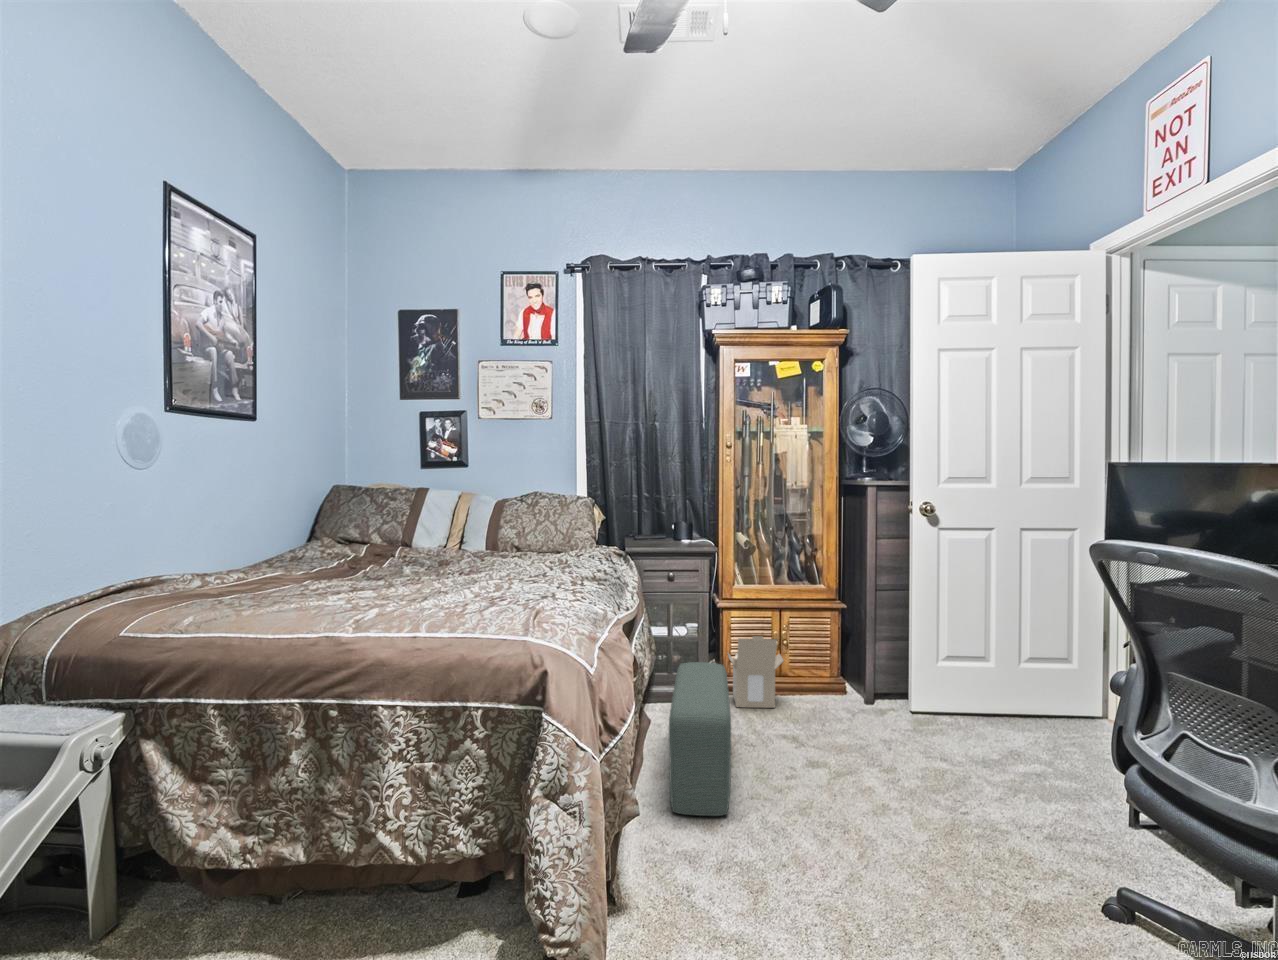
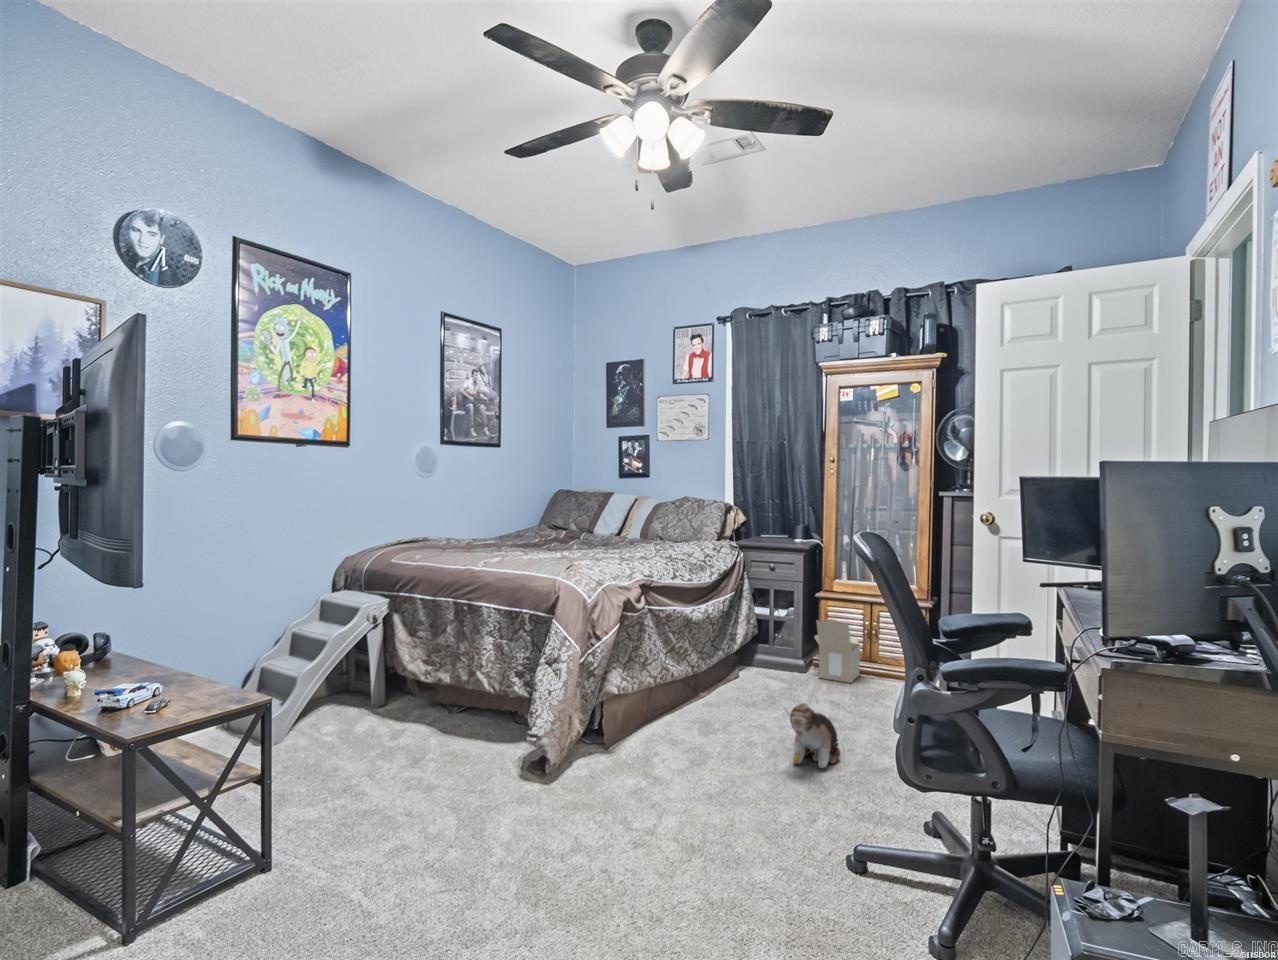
pouf: present [669,662,731,816] -> none [690,629,780,728]
plush toy: none [849,768,908,851] -> present [786,703,840,768]

